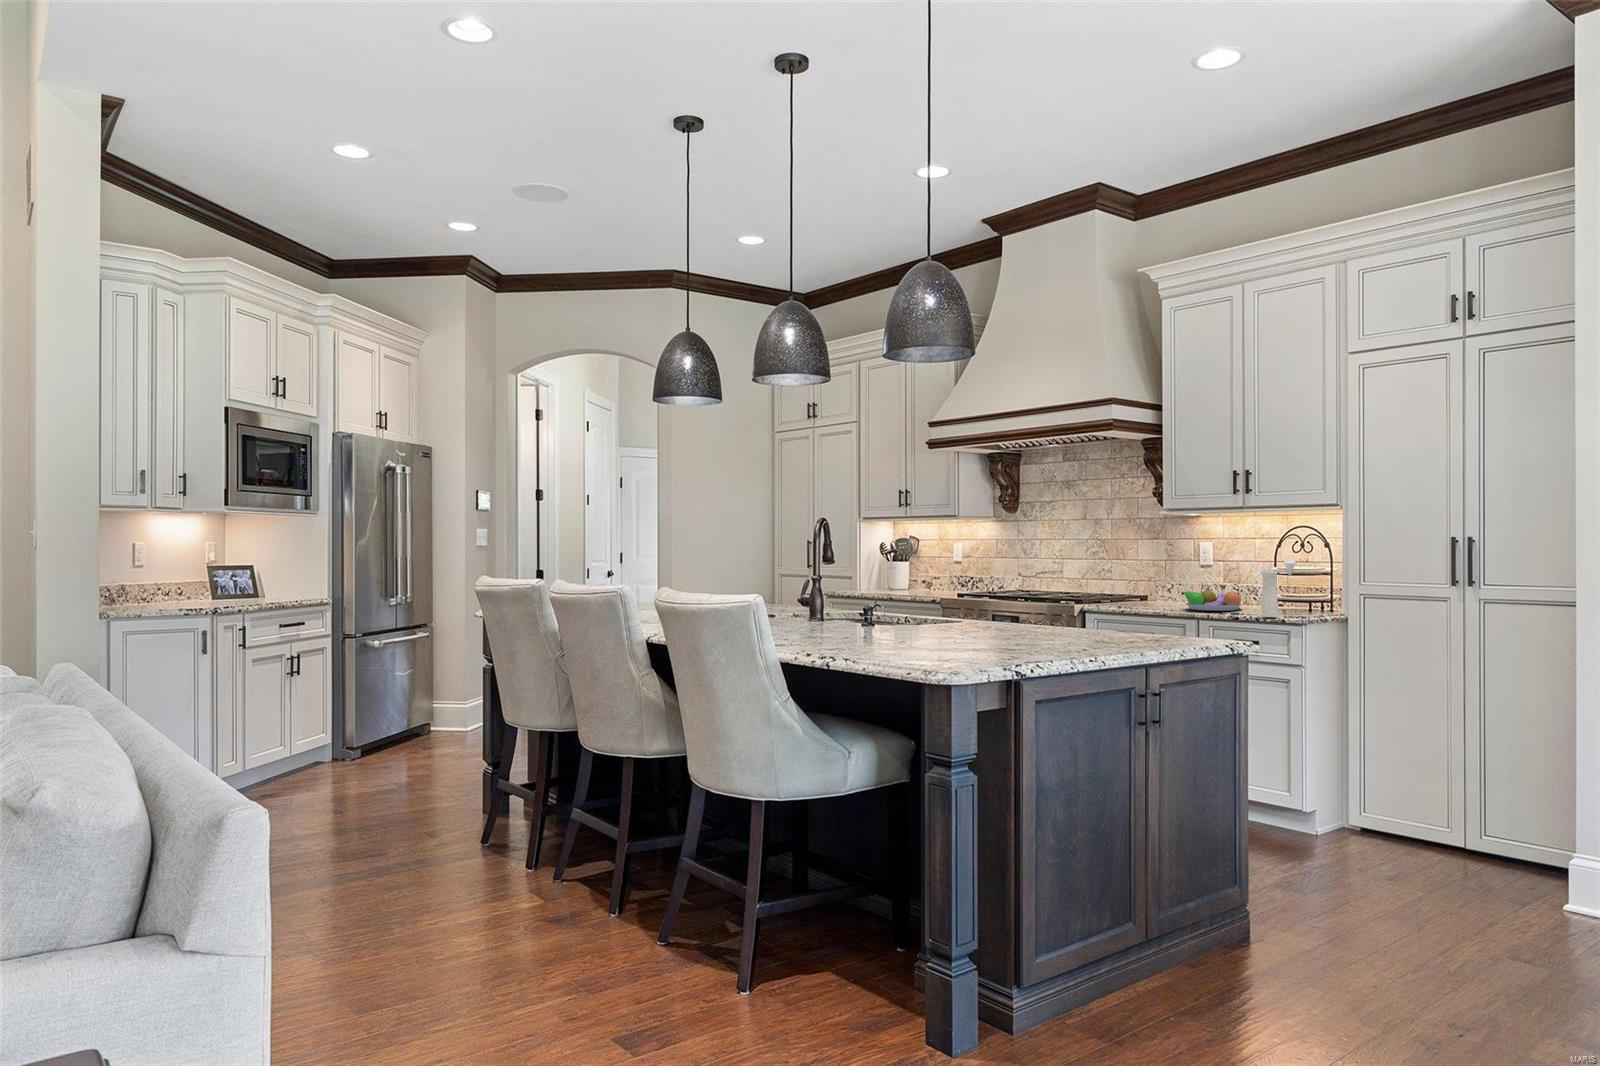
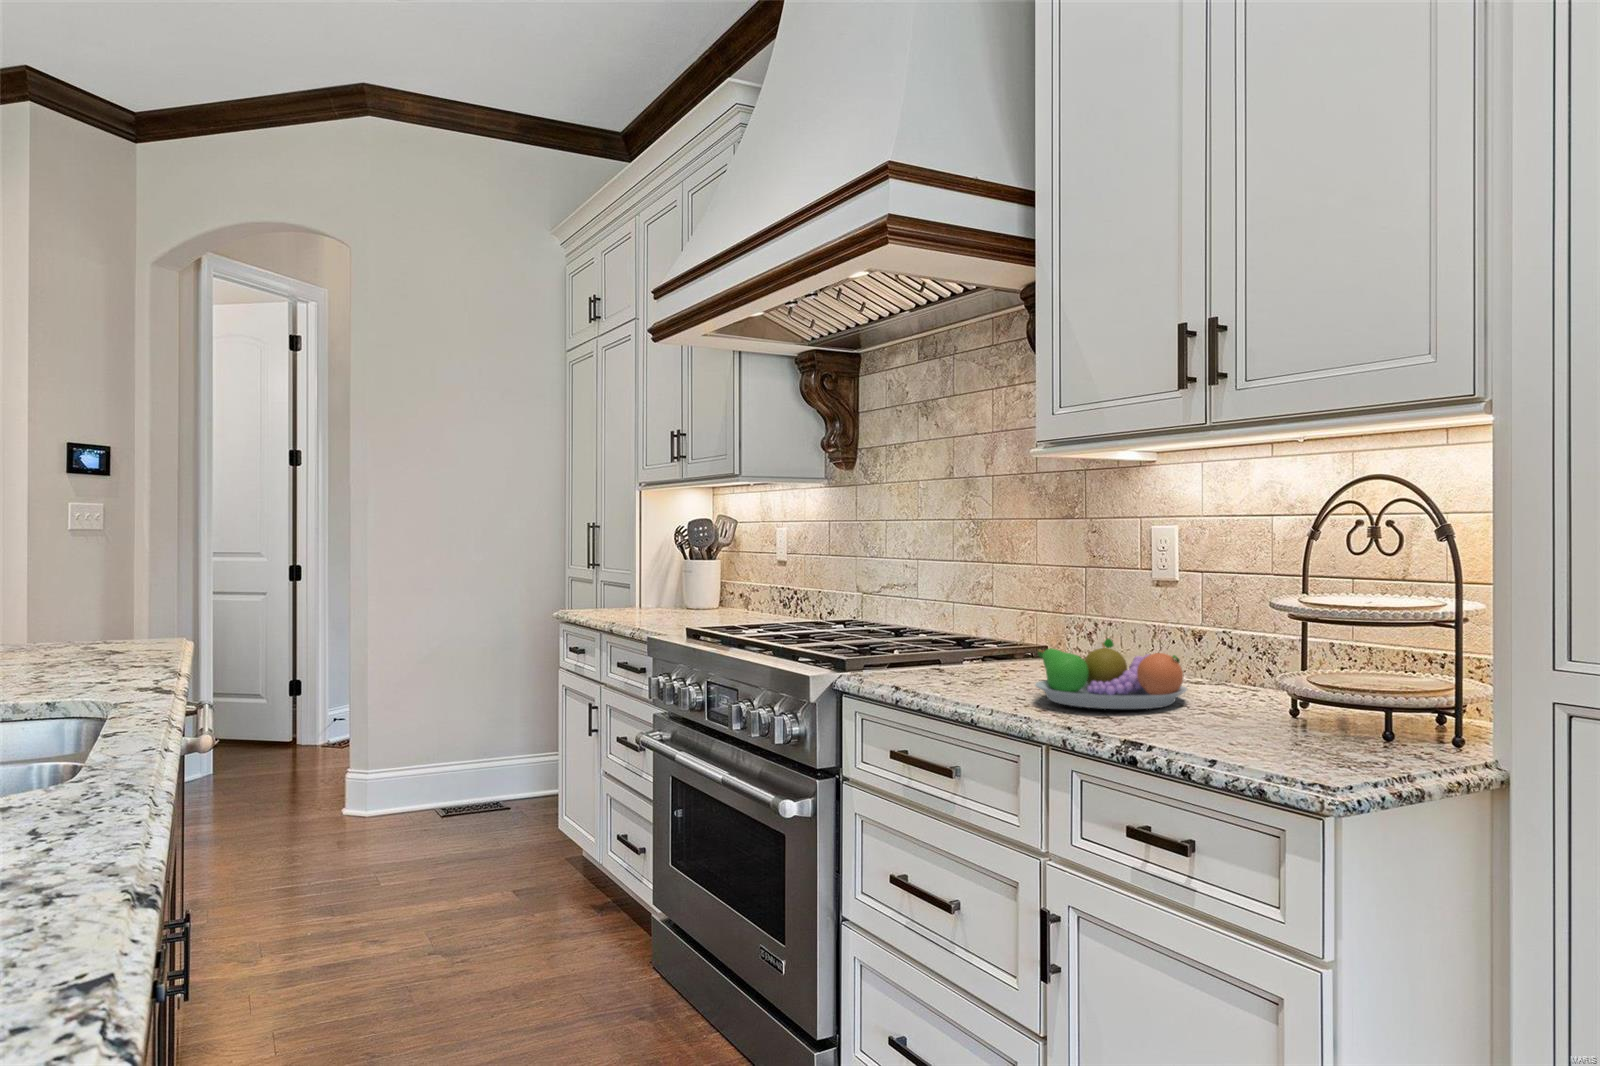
pepper mill: present [1261,560,1296,617] -> none [1191,569,1311,748]

